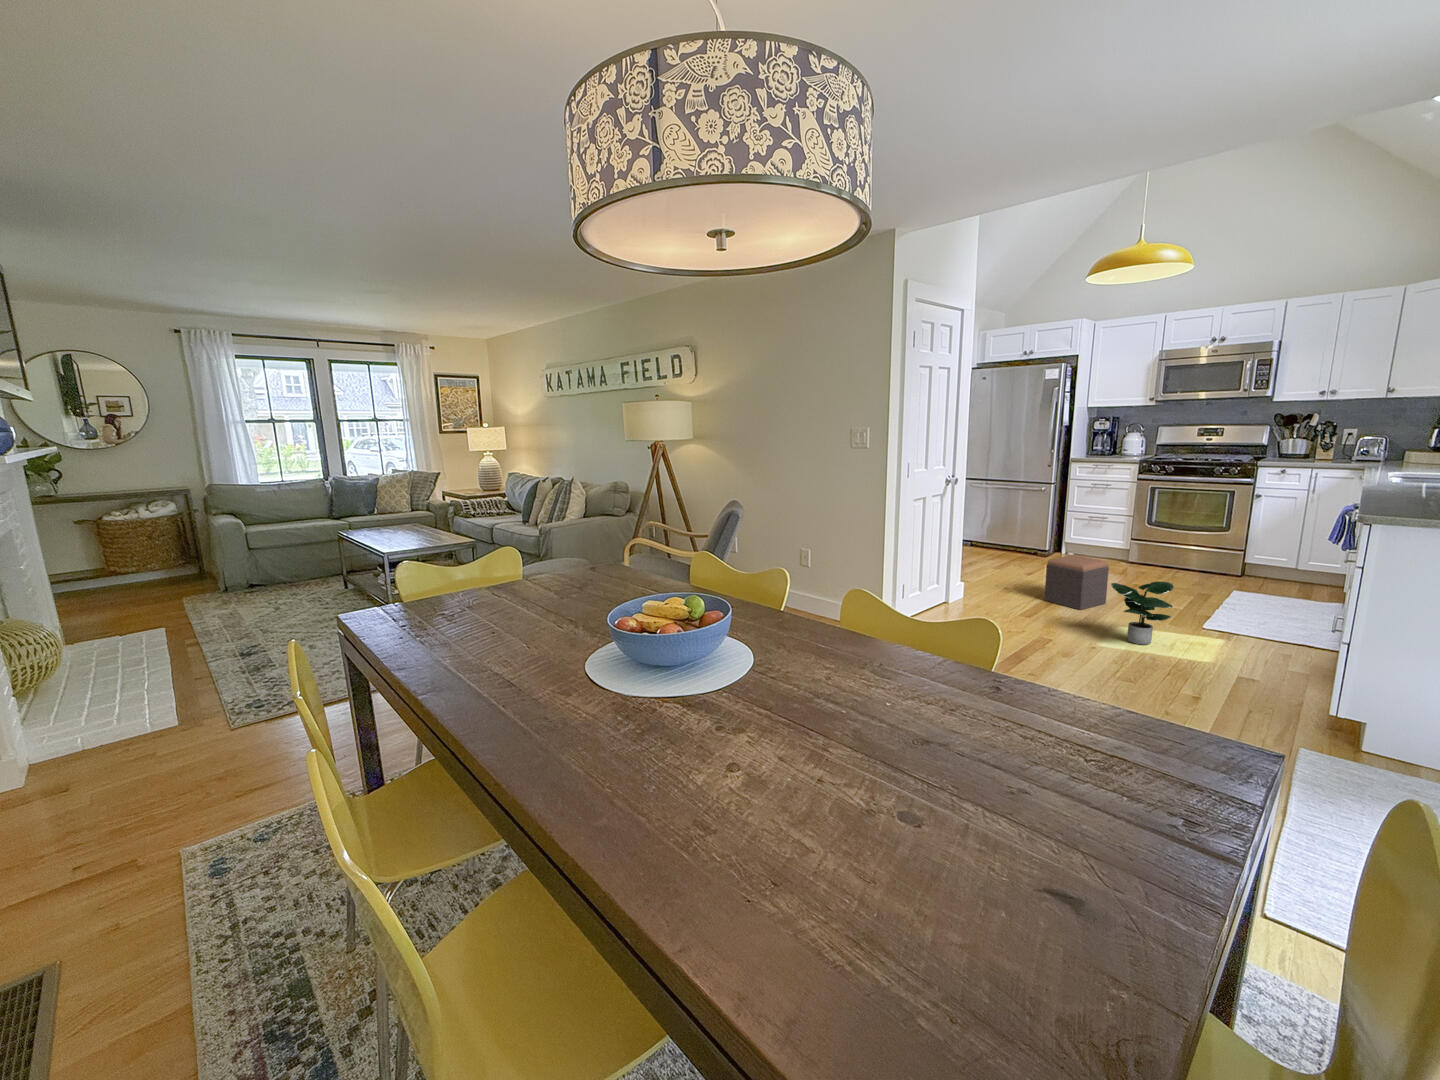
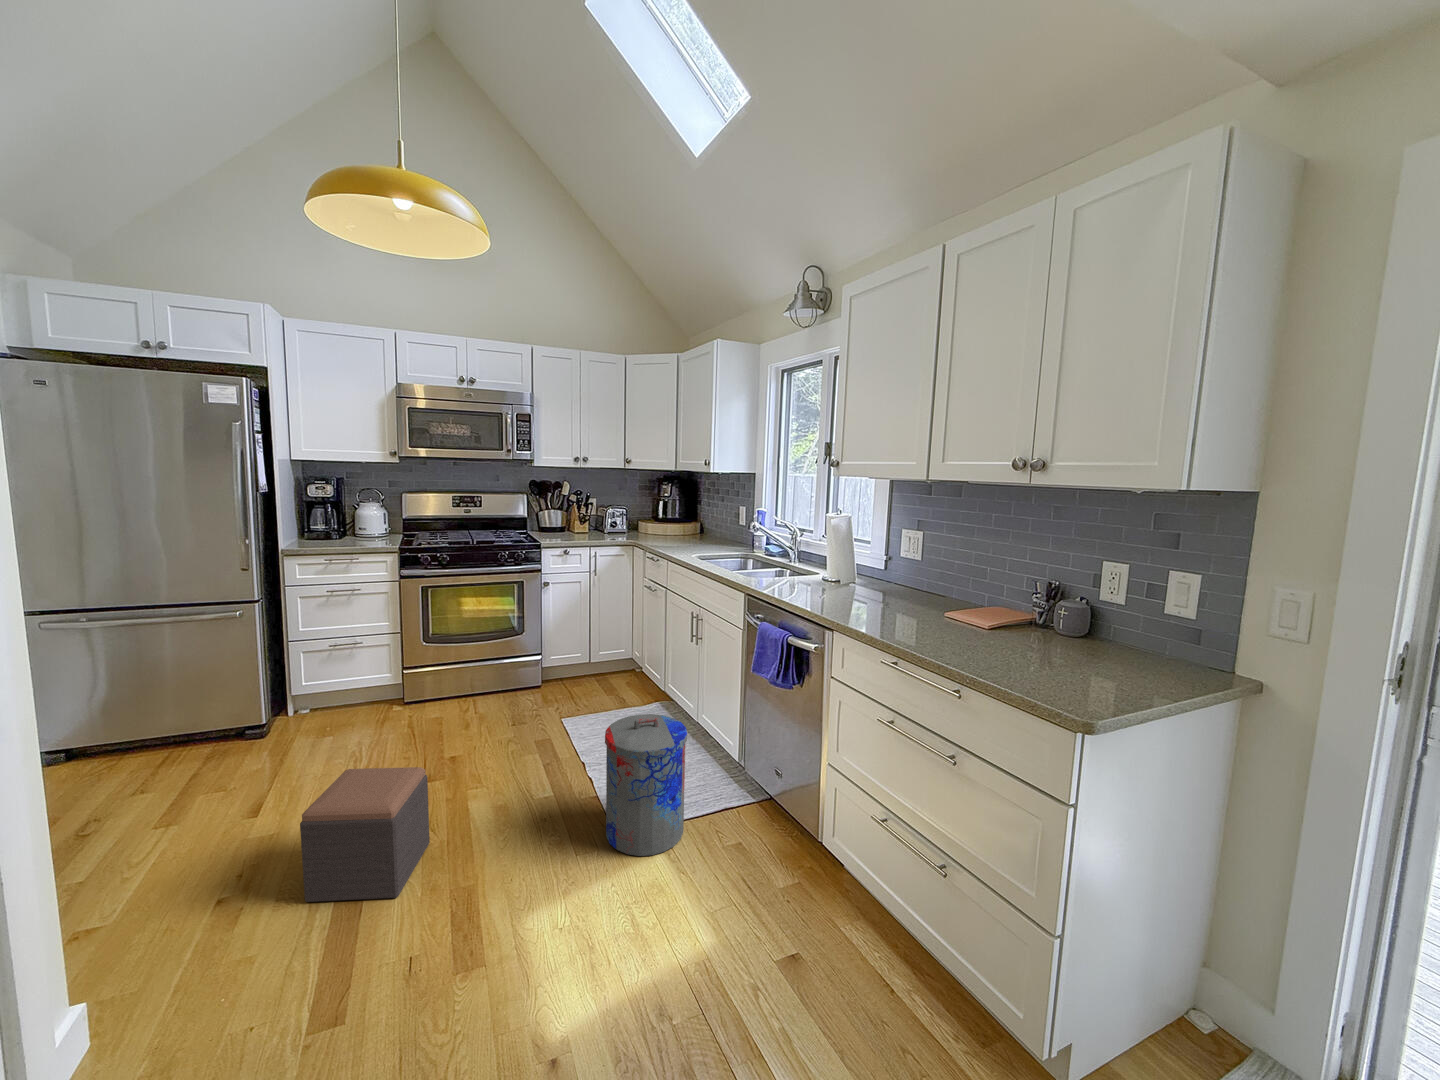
trash can: none [1207,560,1281,644] -> present [605,714,687,856]
potted plant: present [1111,581,1174,645] -> none [494,812,621,975]

